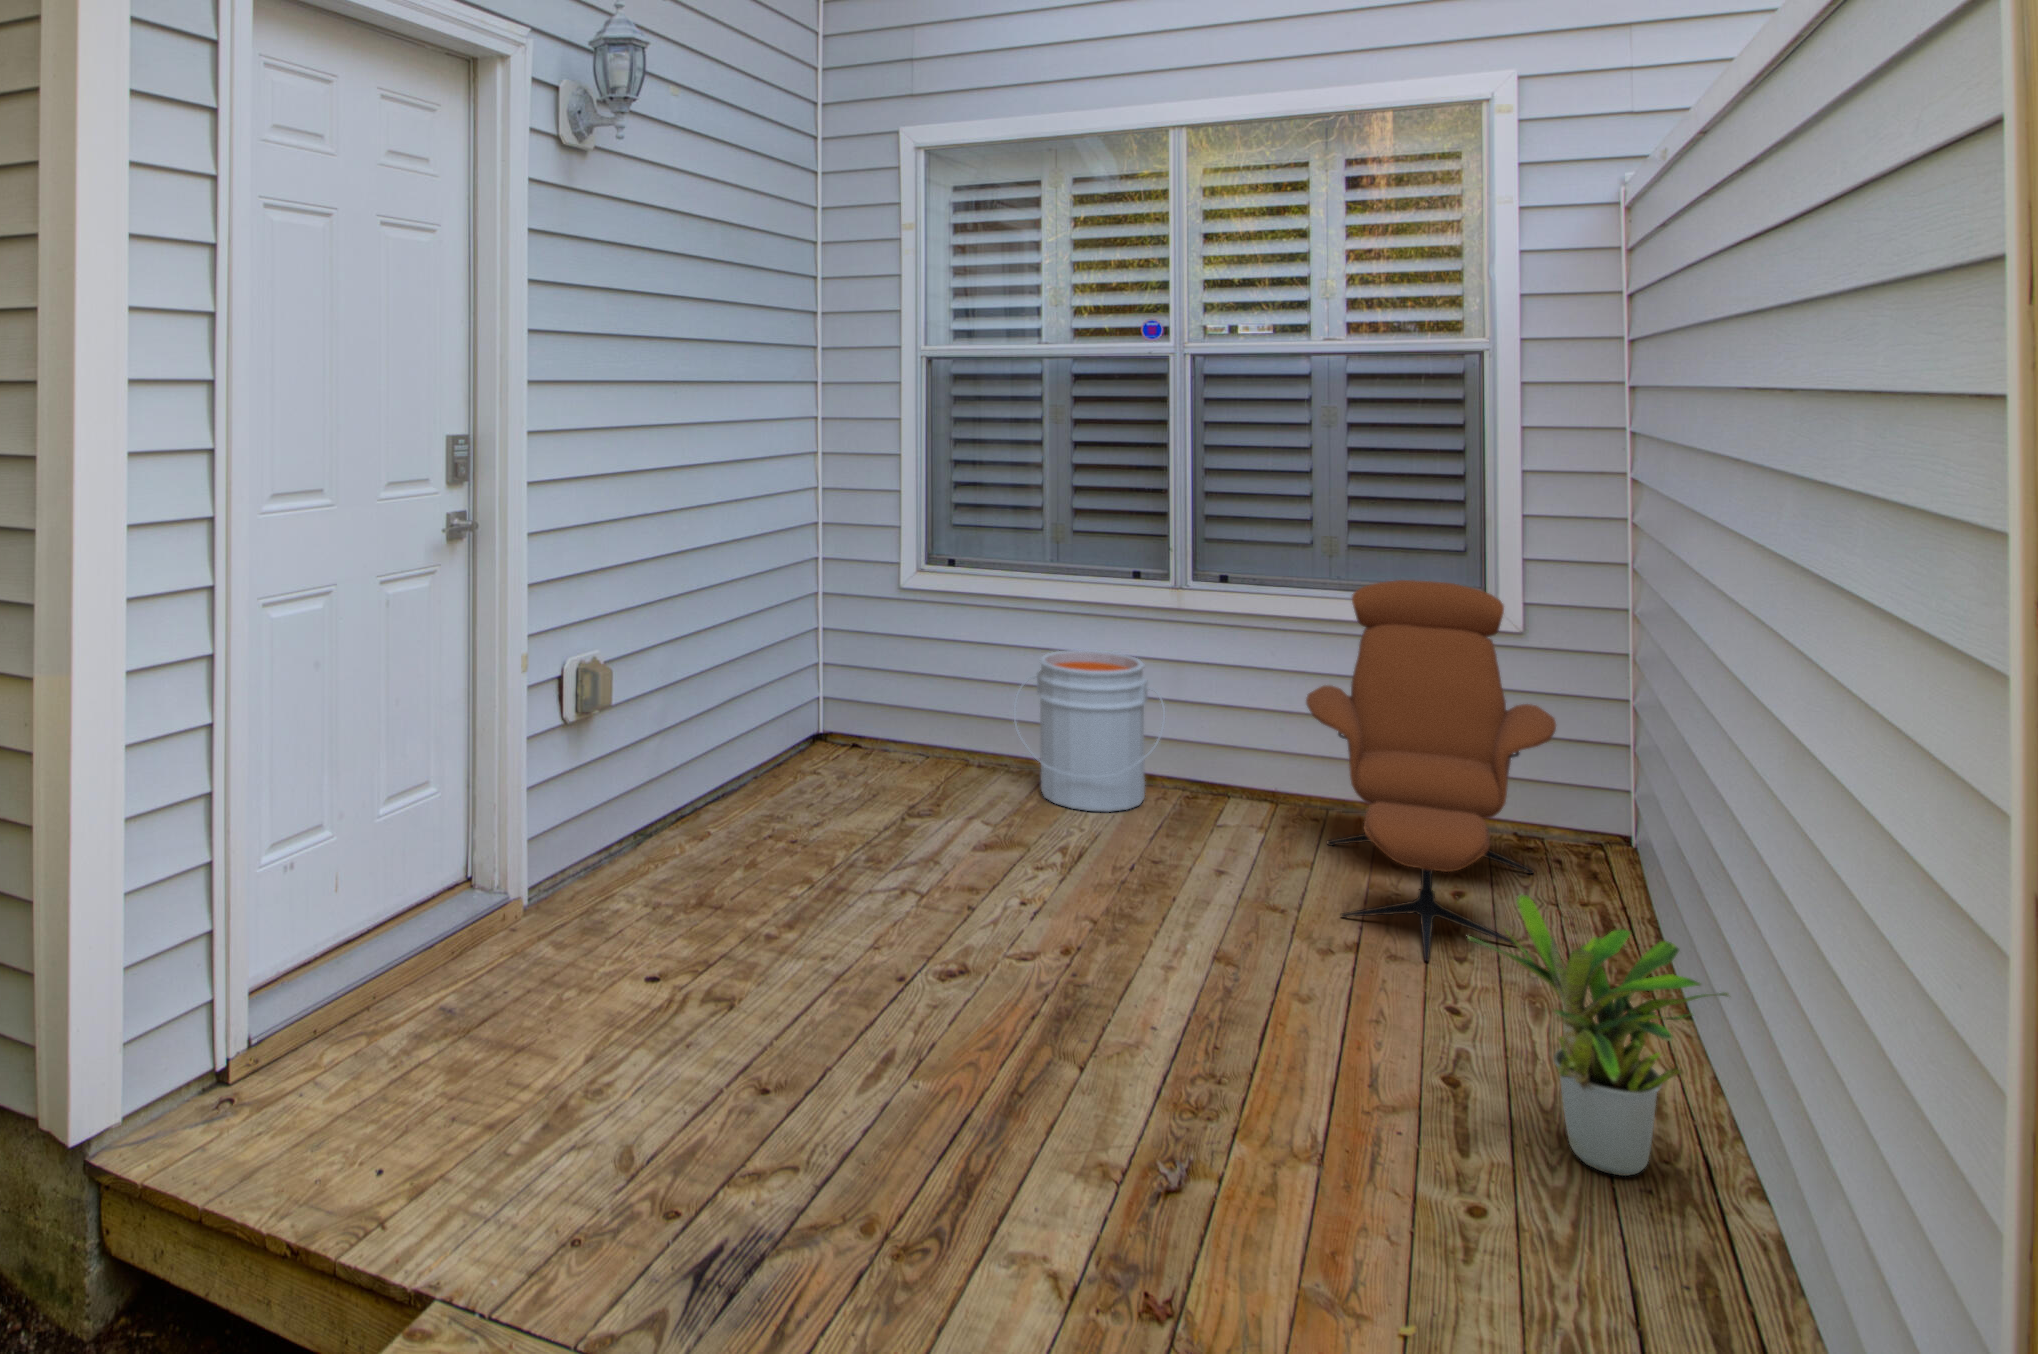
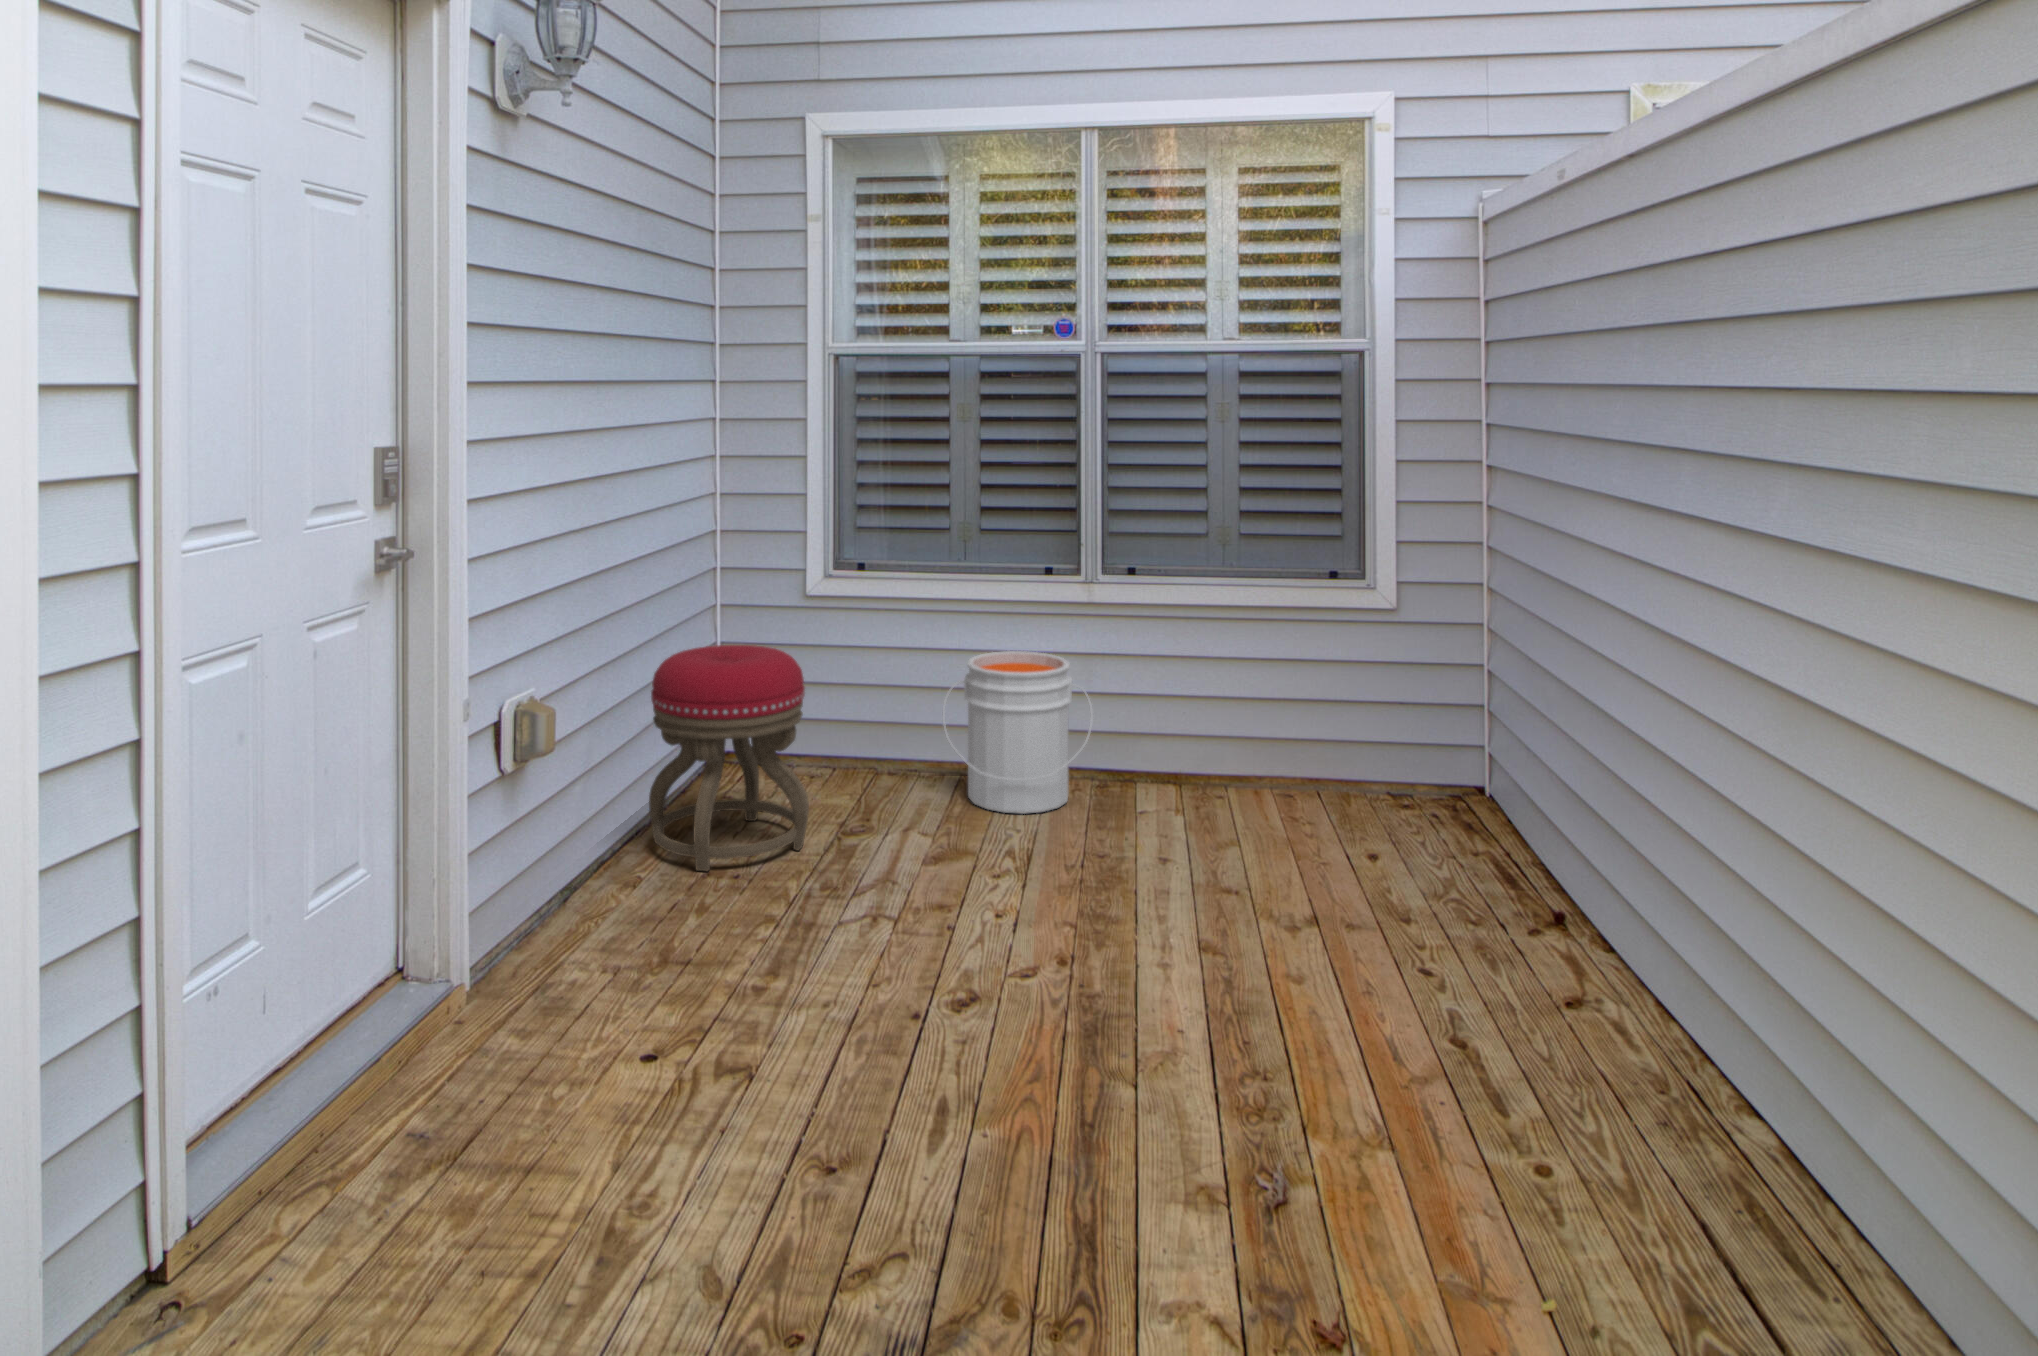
lounge chair: present [1306,580,1556,961] -> none [1229,568,1447,928]
stool: none [726,626,867,830] -> present [649,645,809,871]
potted plant: present [1468,894,1729,1176] -> none [1497,859,1723,1110]

